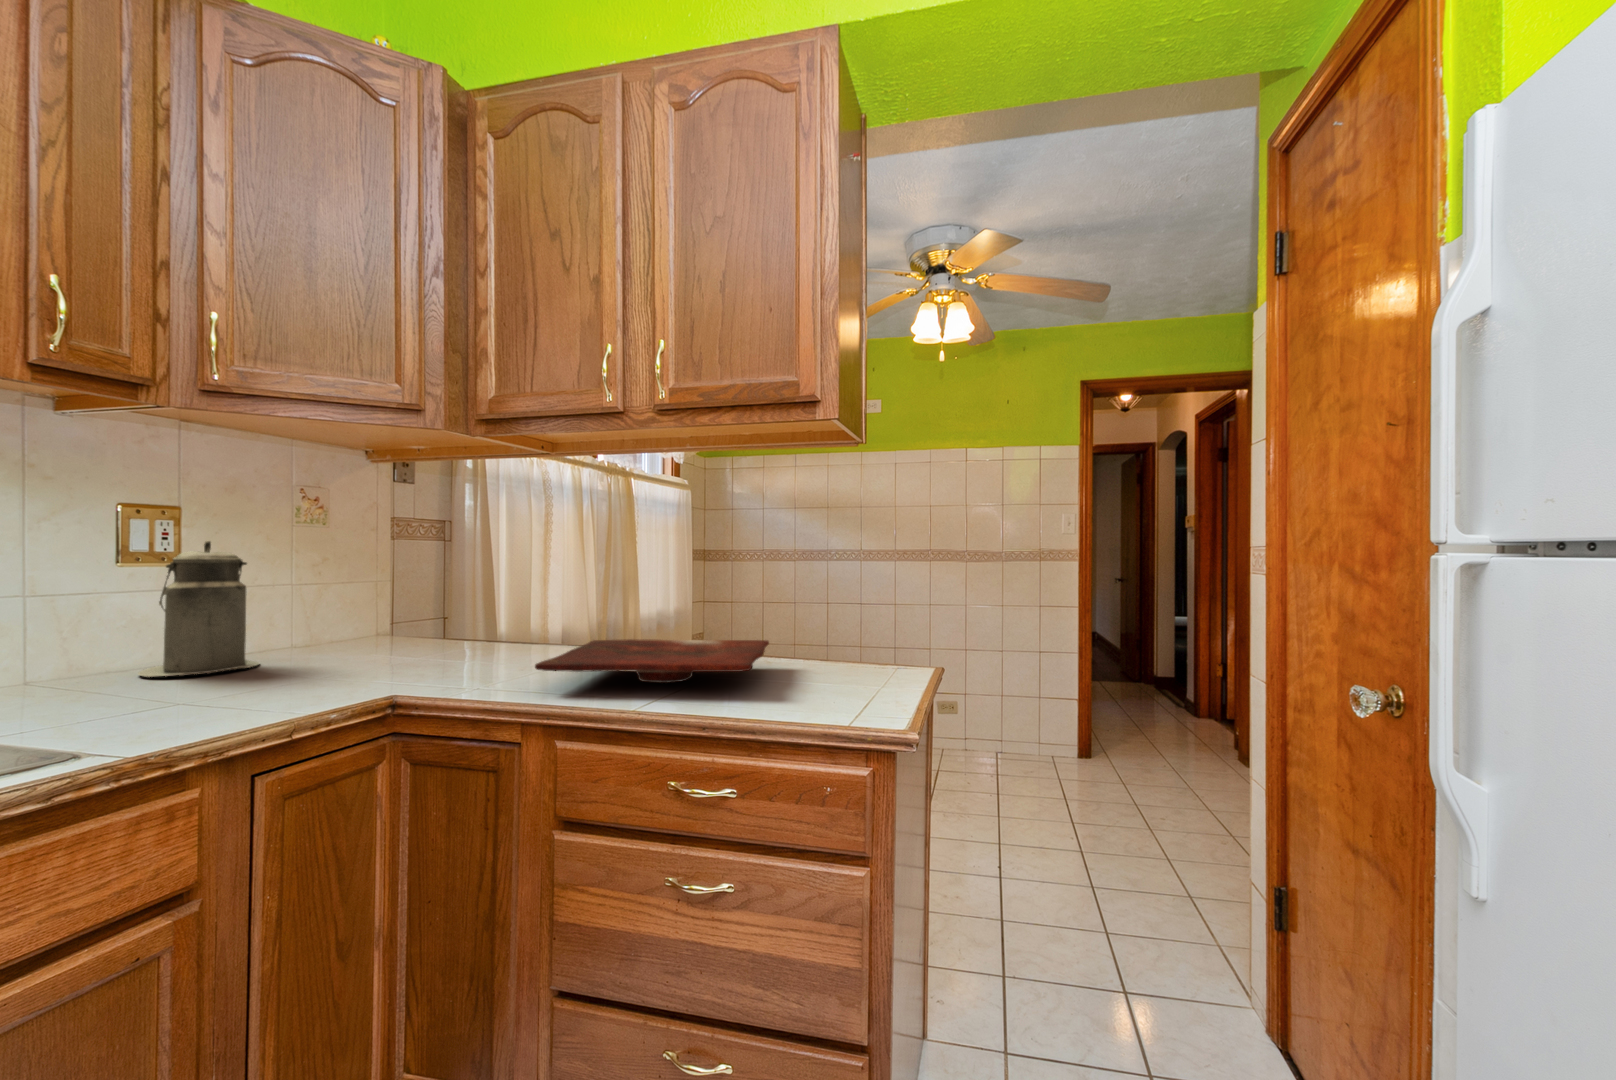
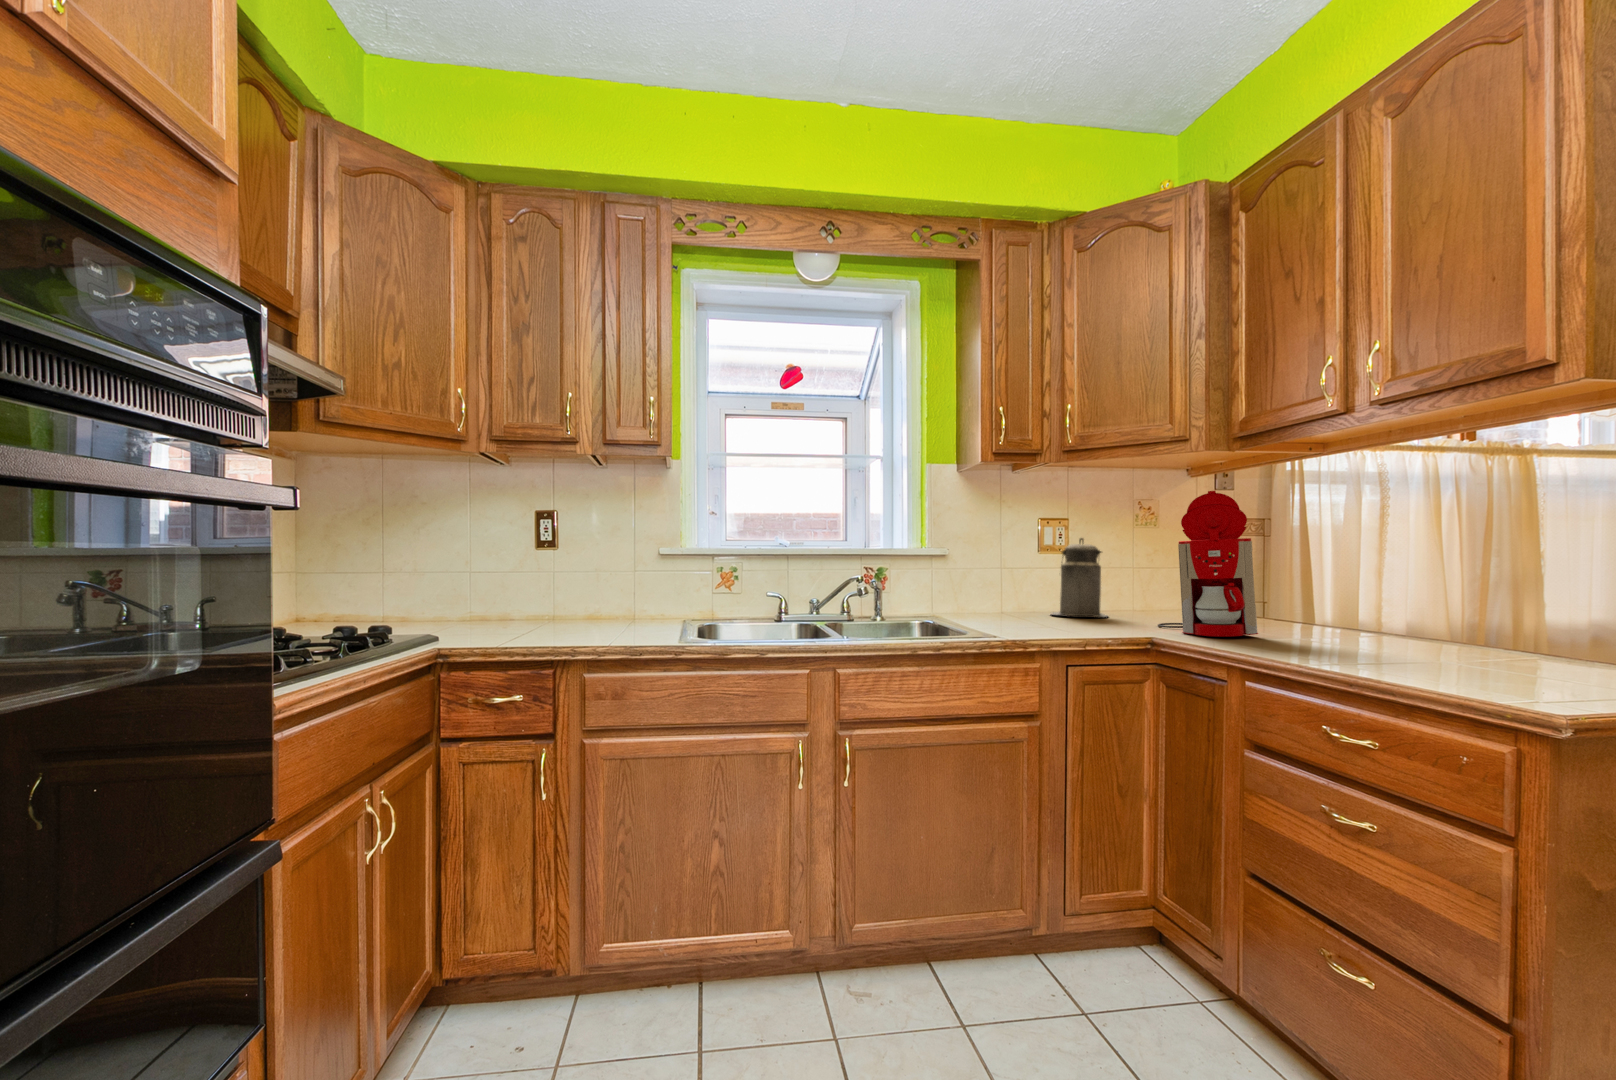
coffee maker: none [364,483,510,678] -> present [1158,491,1258,637]
cutting board: present [535,639,769,683] -> none [1240,623,1539,664]

